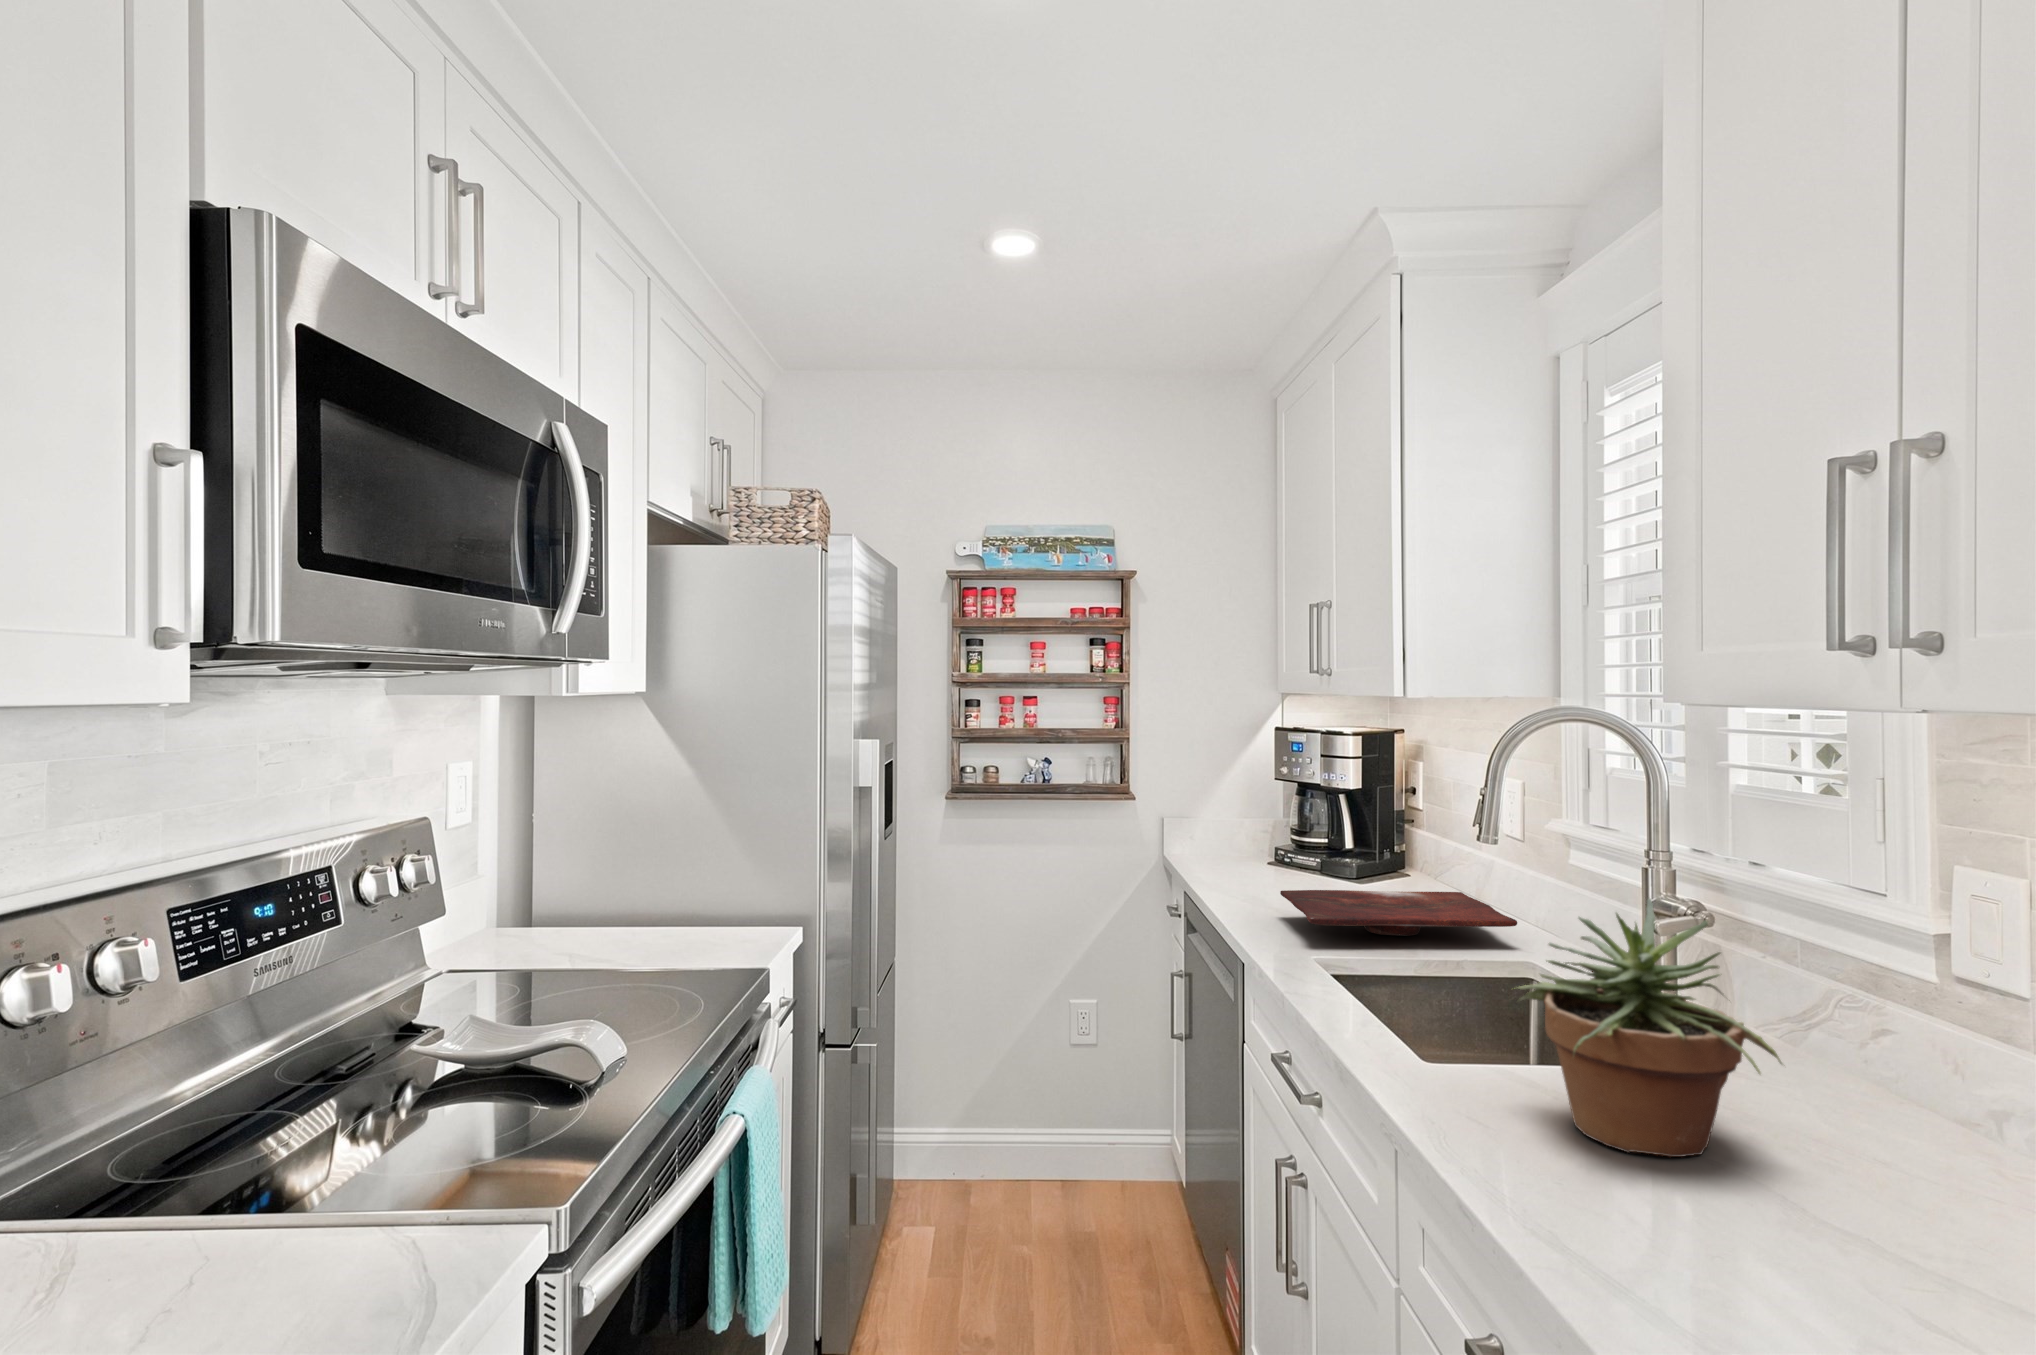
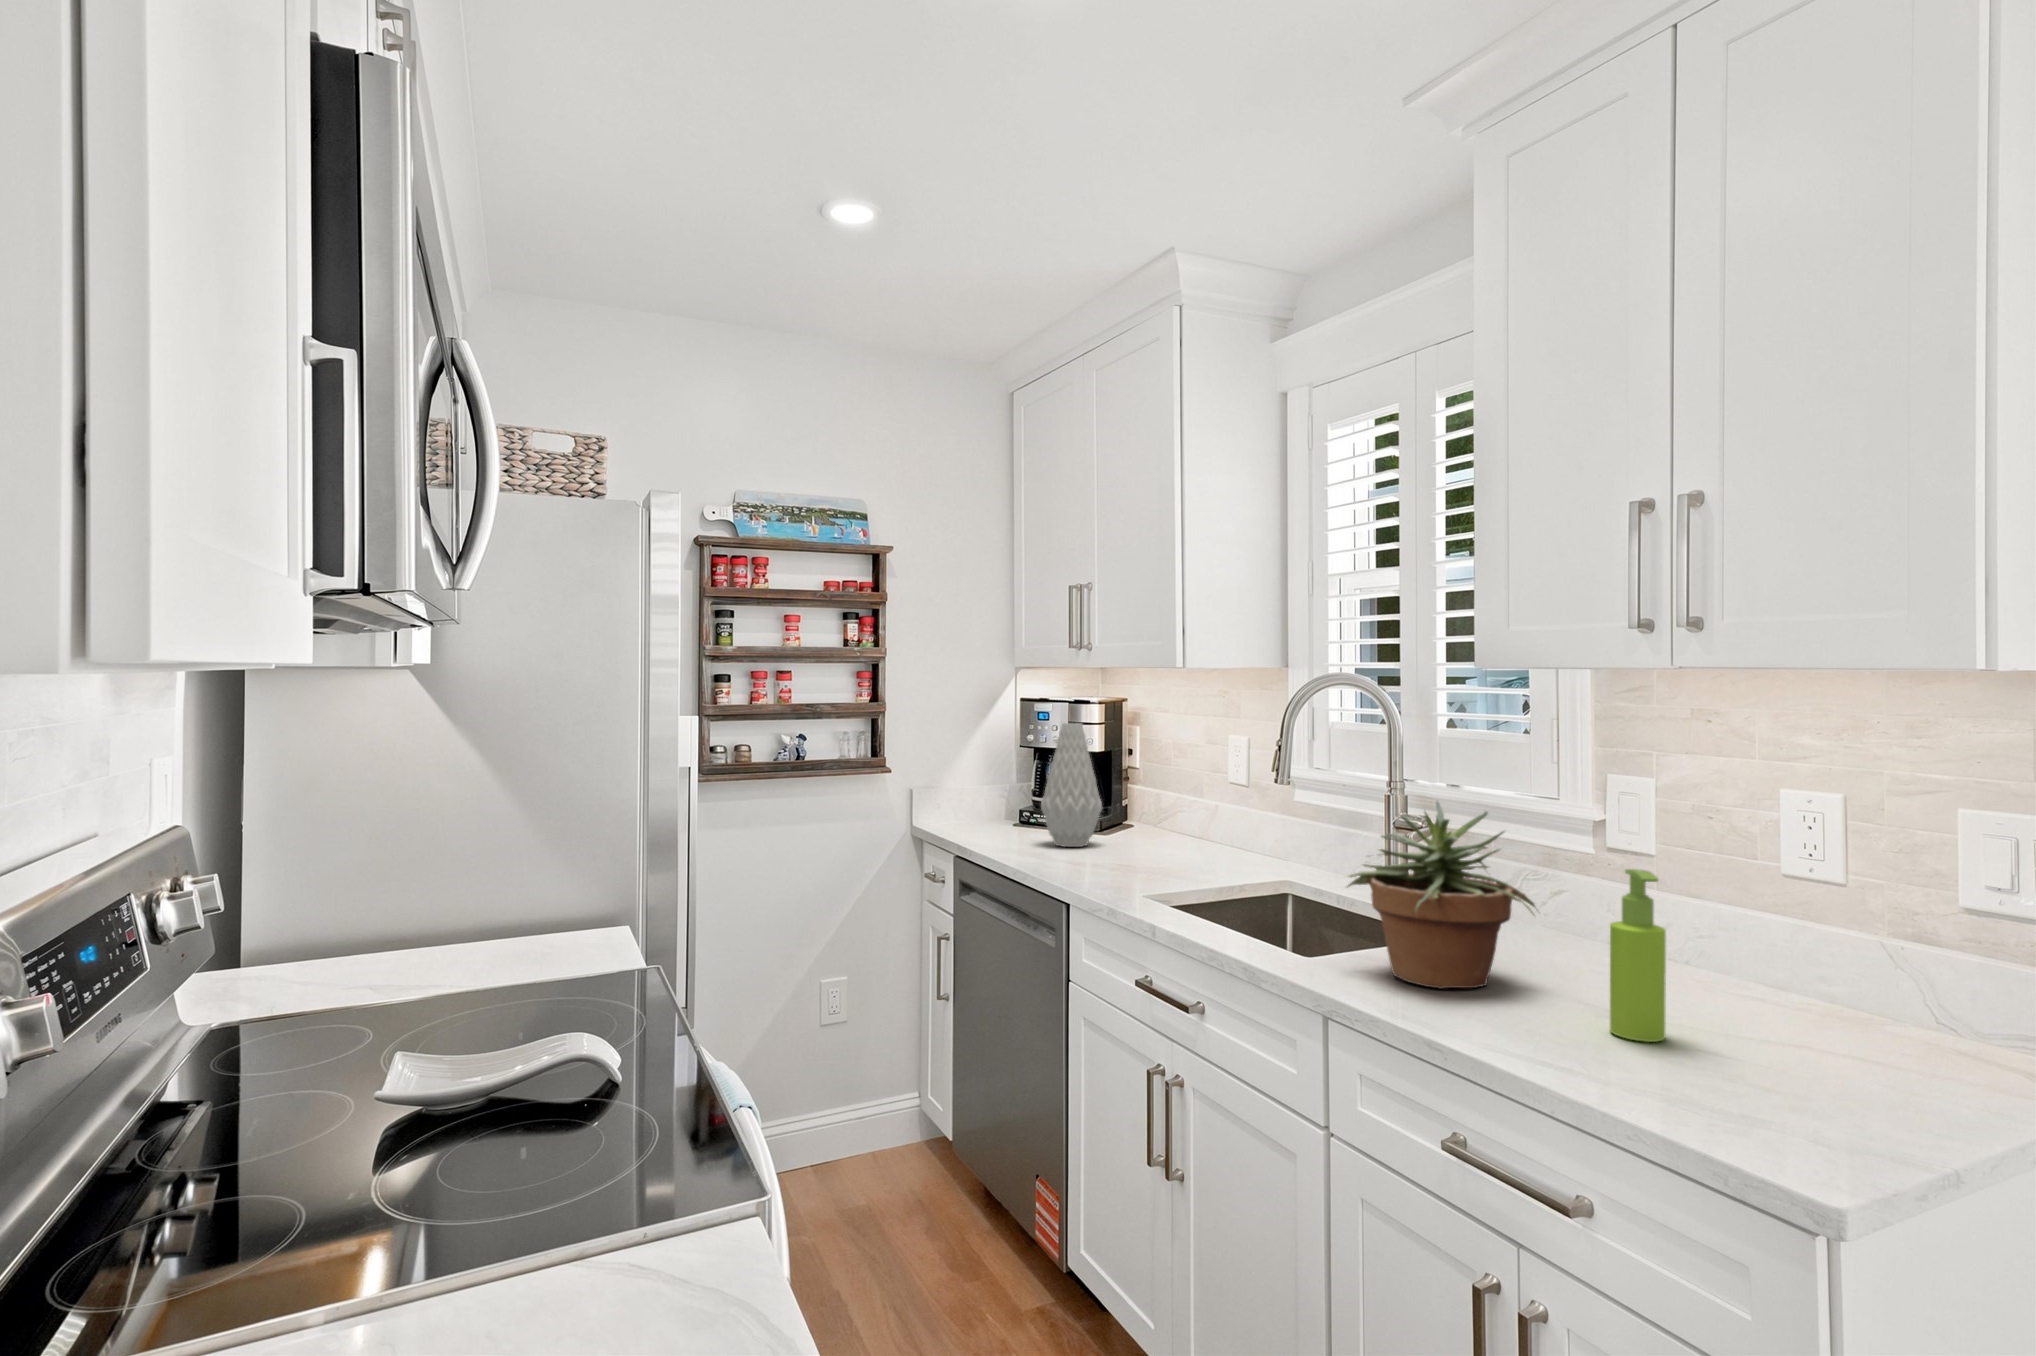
vase: none [1278,758,1349,897] -> present [1041,723,1102,847]
cutting board: present [1280,890,1517,936] -> none [1060,834,1264,869]
soap dispenser: none [1841,1033,1931,1292] -> present [1610,869,1666,1042]

